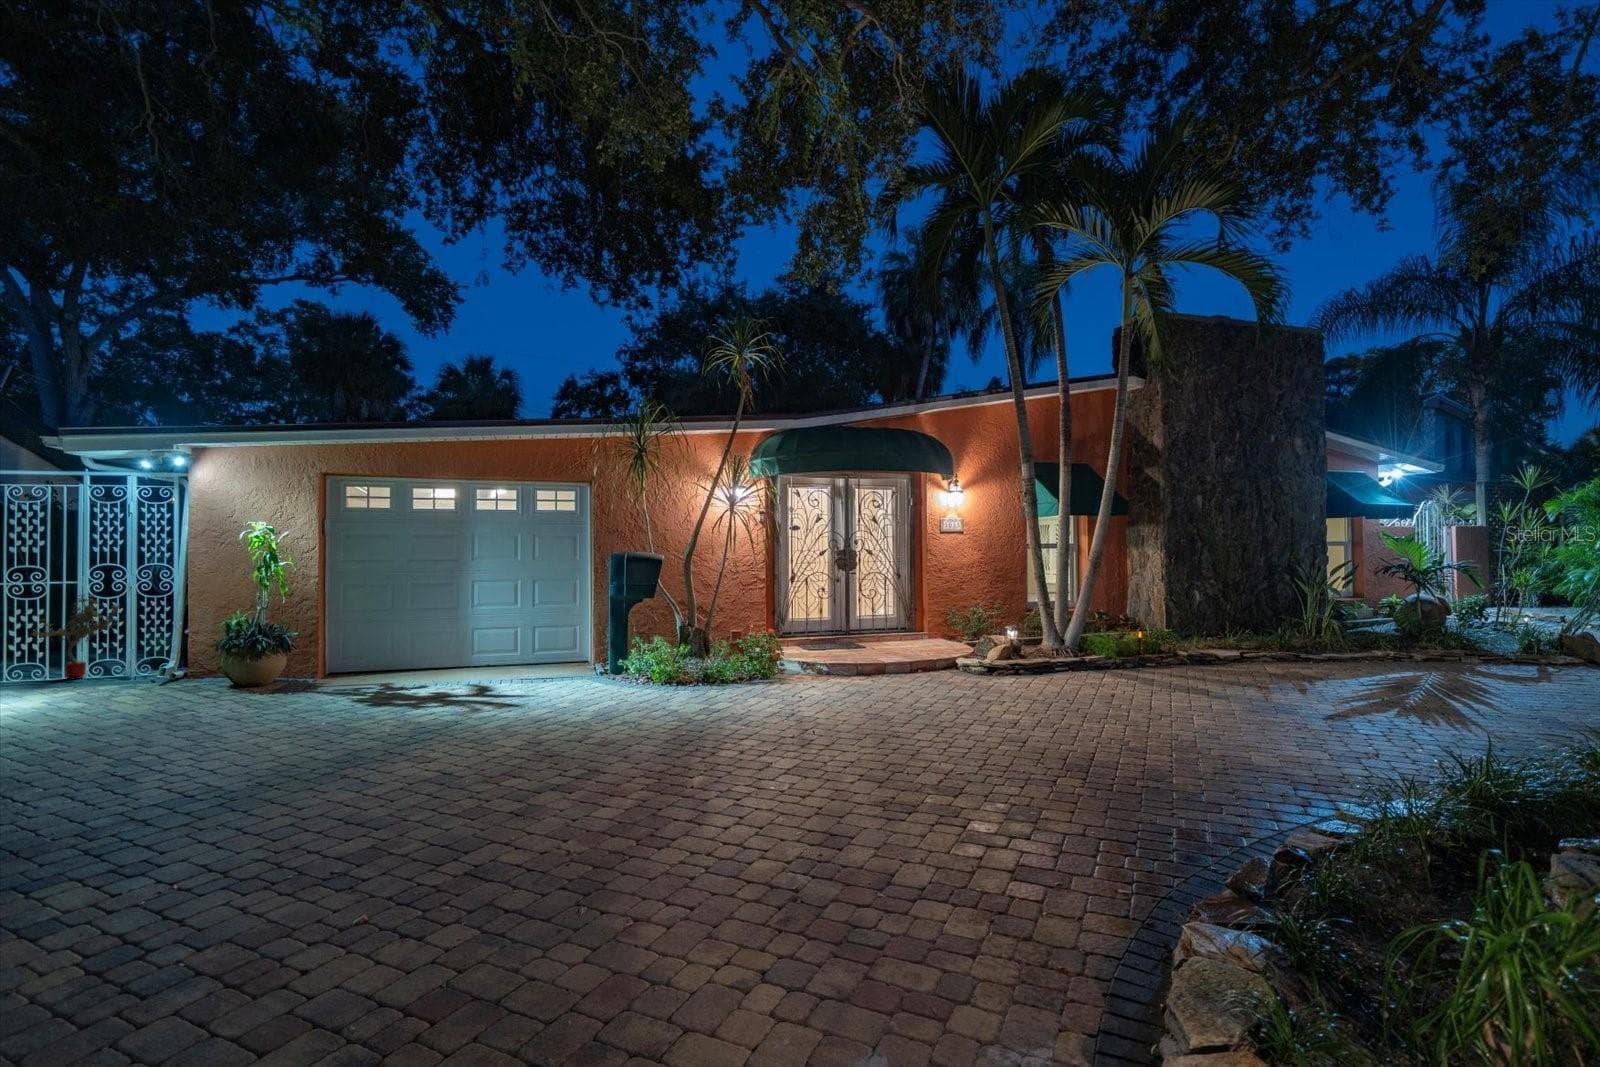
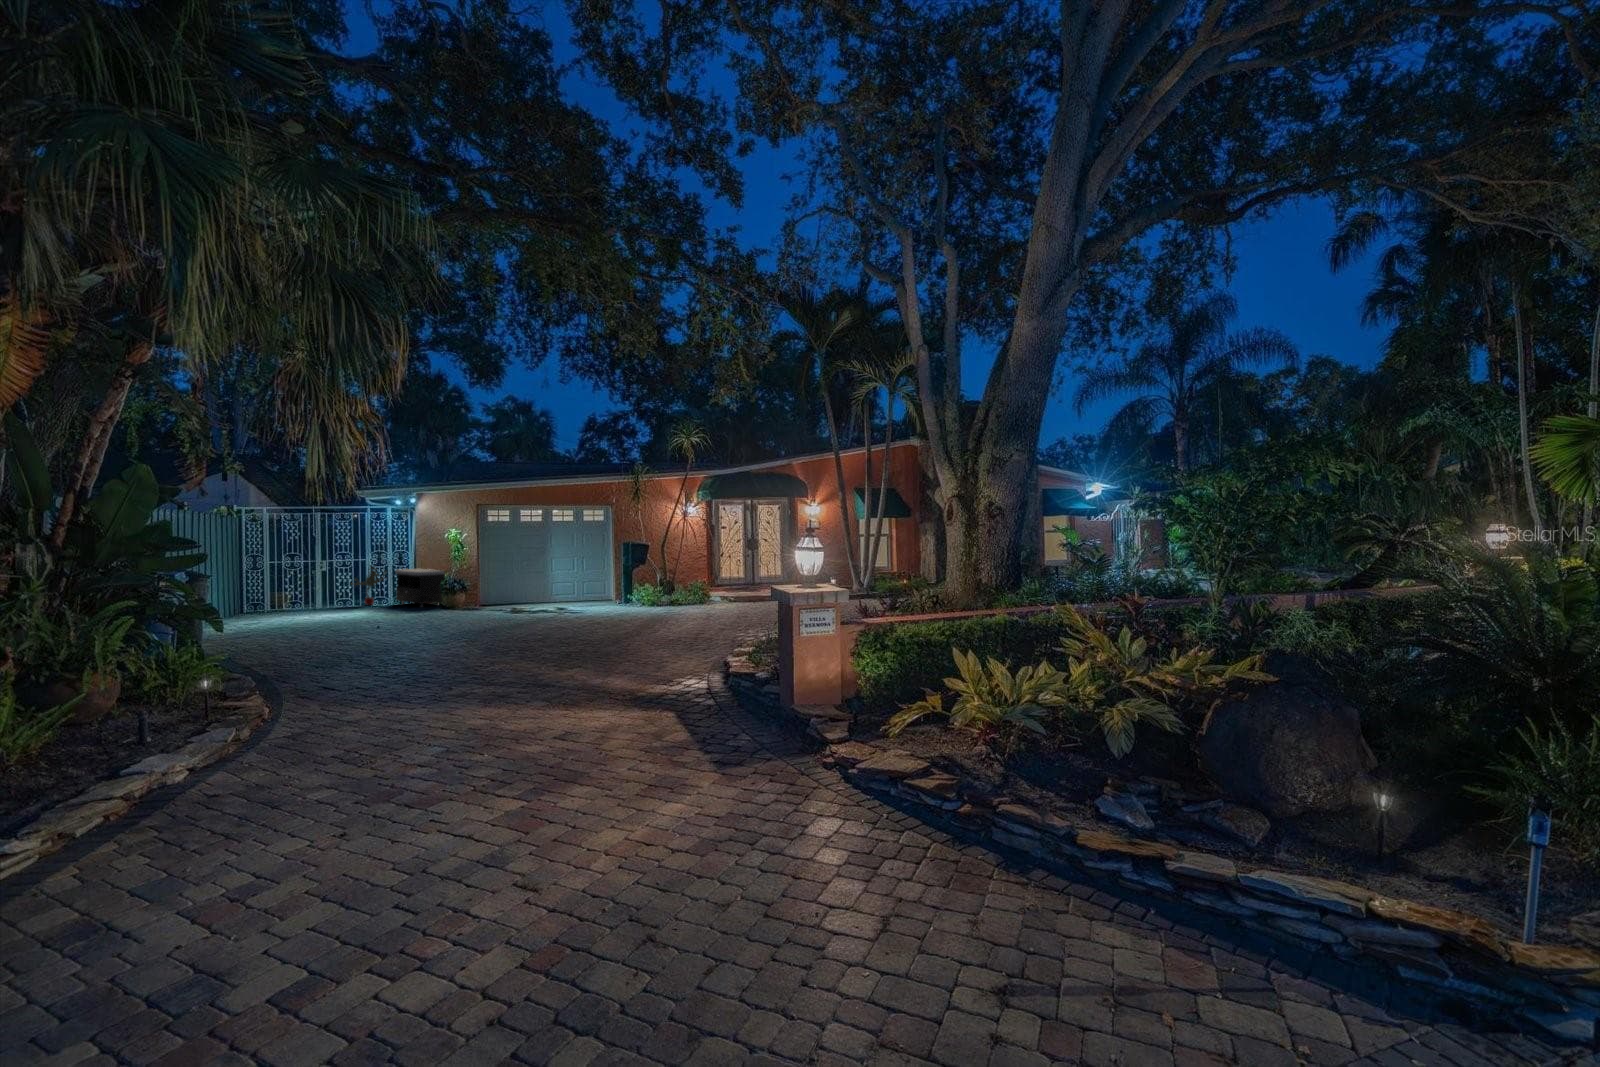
storage bench: none [136,601,238,685] -> present [395,569,445,606]

